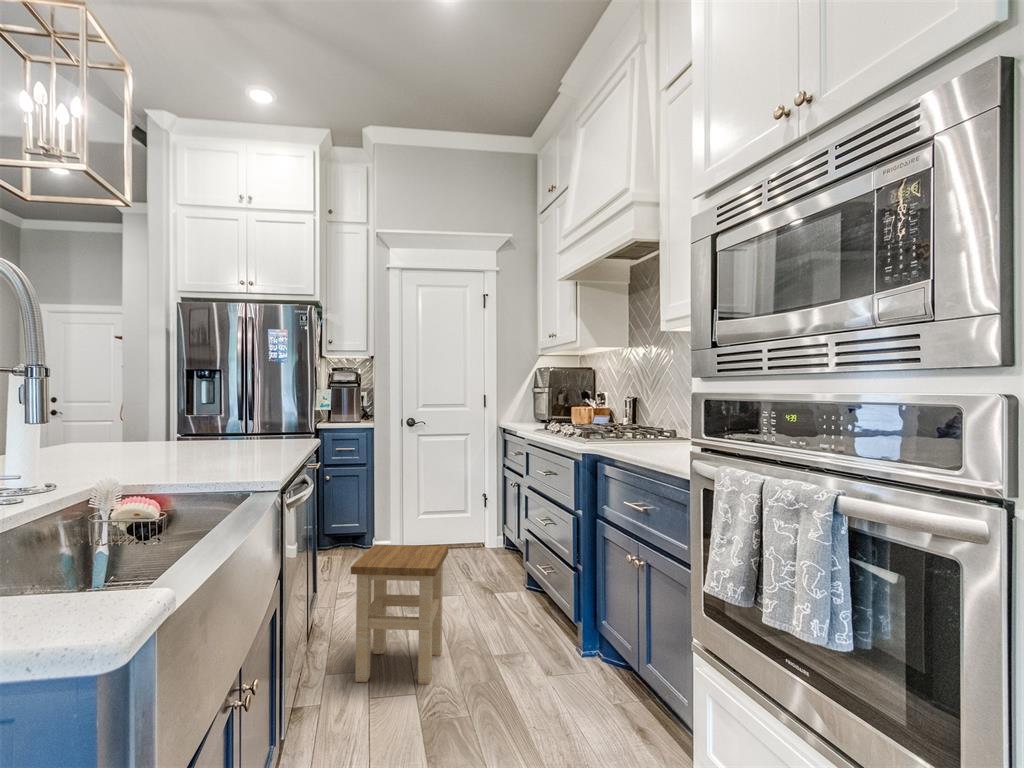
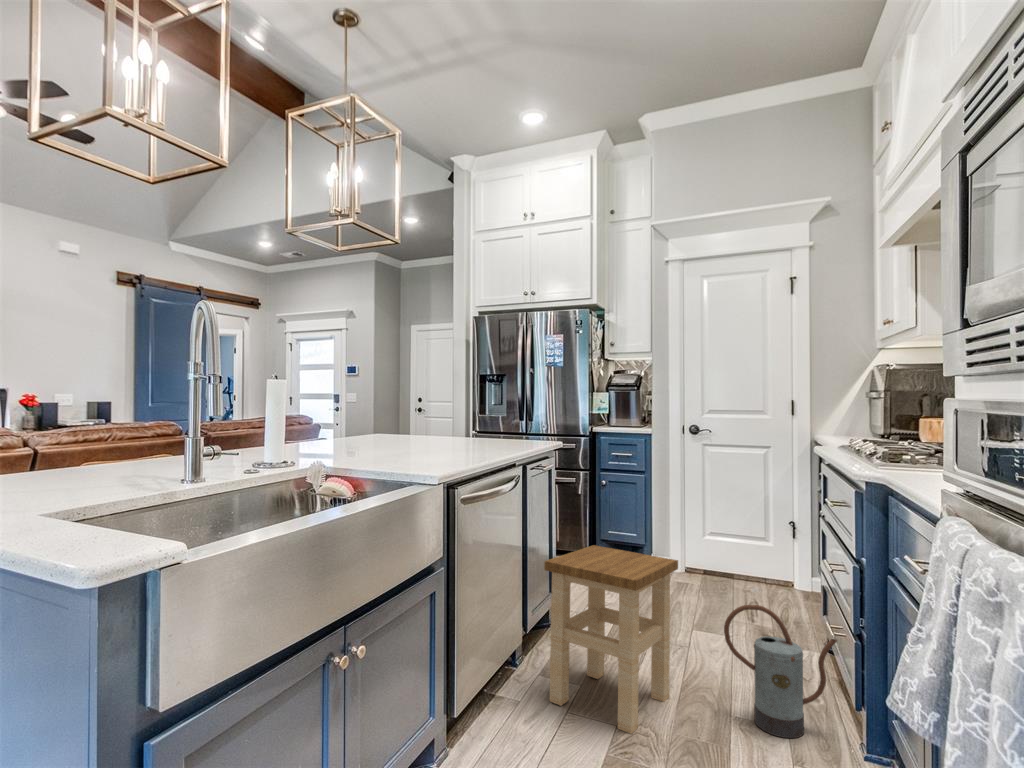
watering can: none [484,569,553,655] -> present [724,605,837,738]

